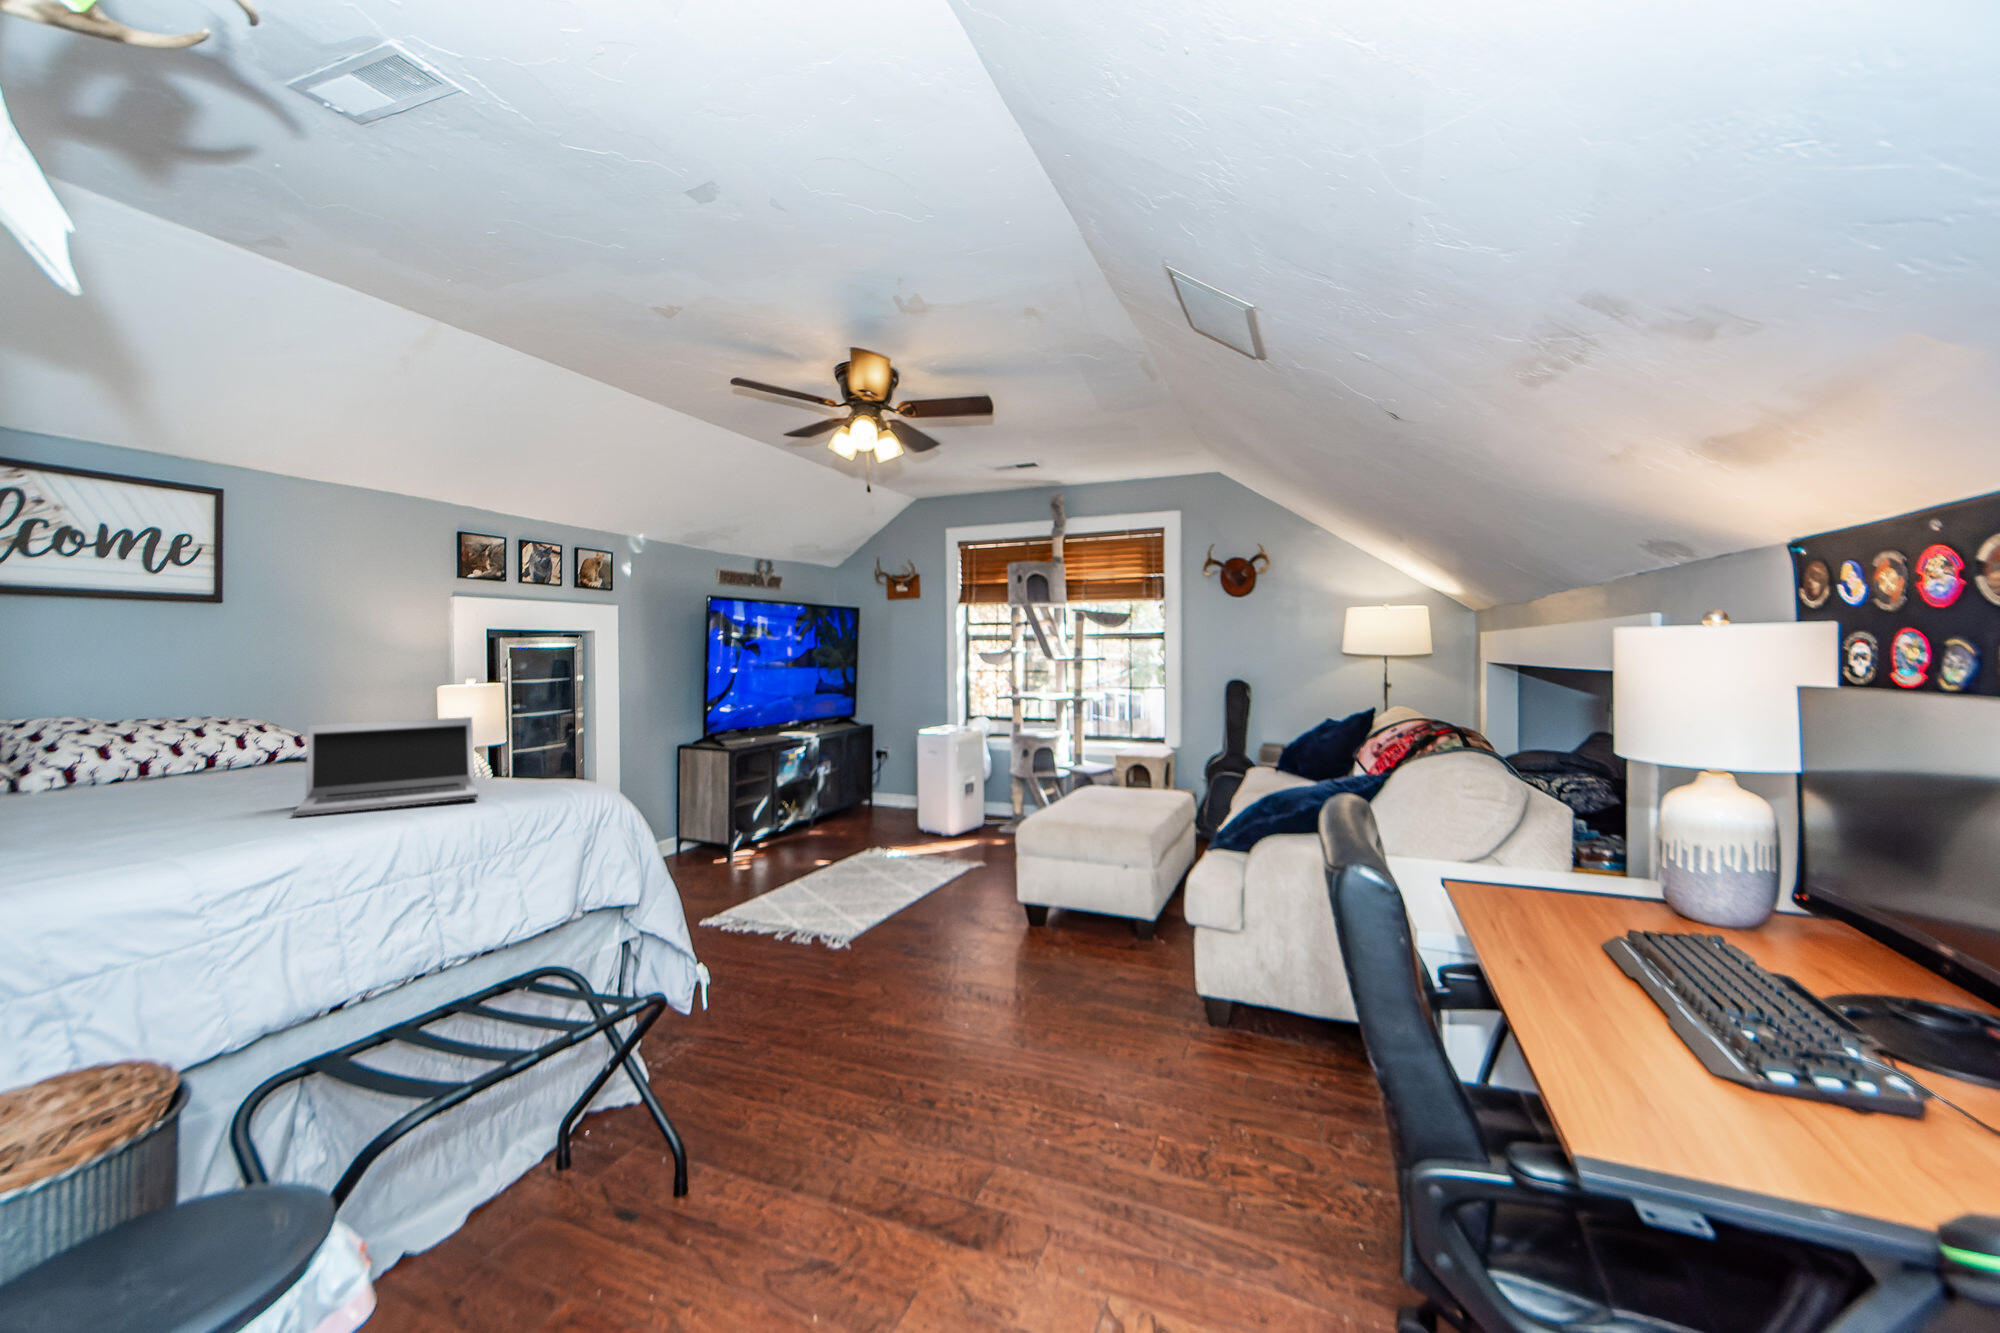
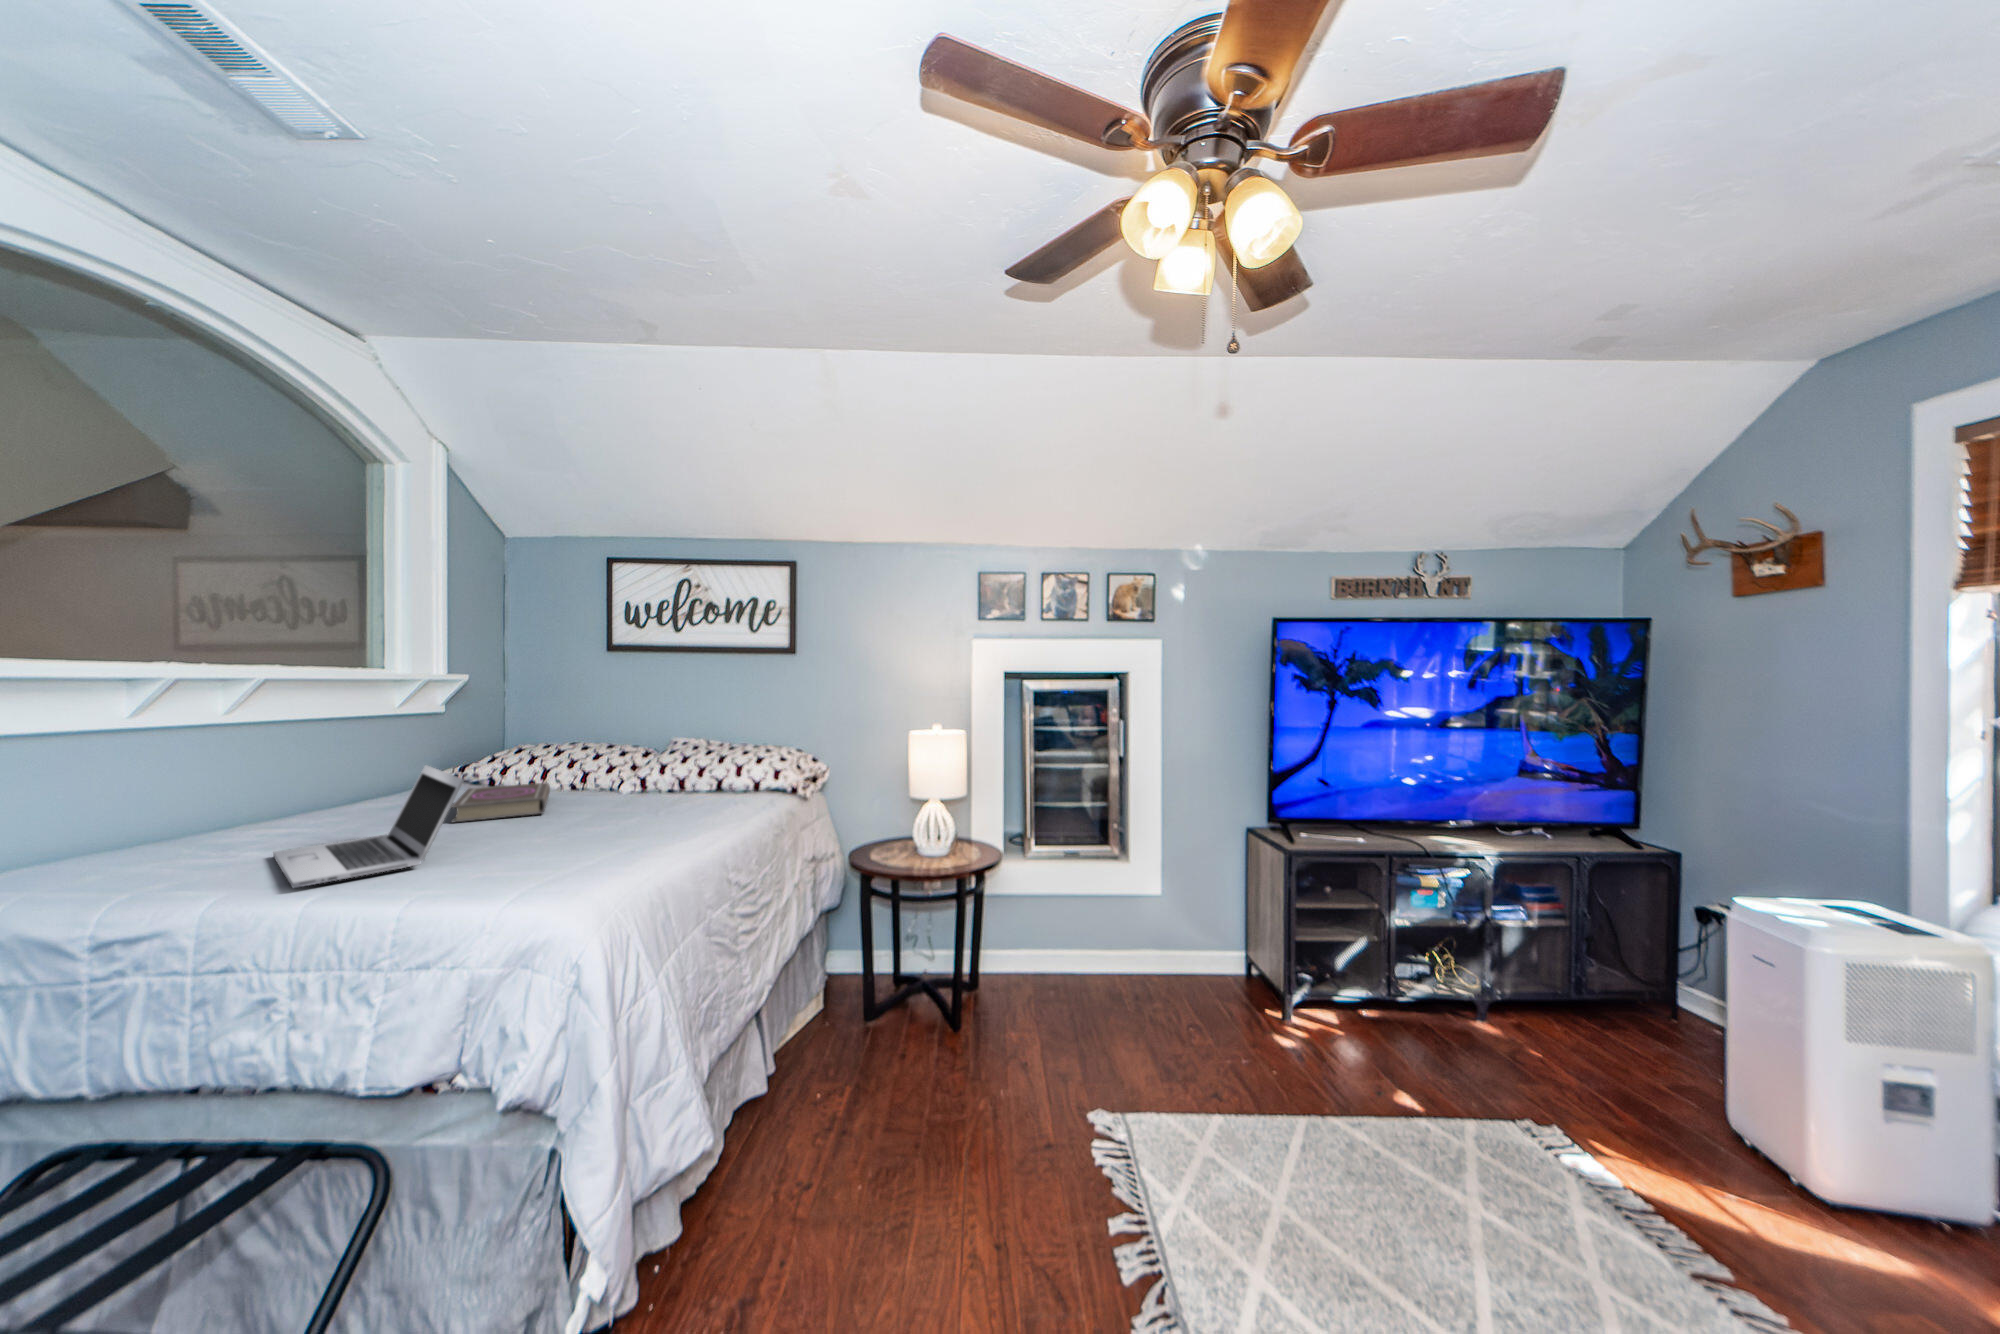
book: none [117,768,315,807] -> present [451,782,550,822]

